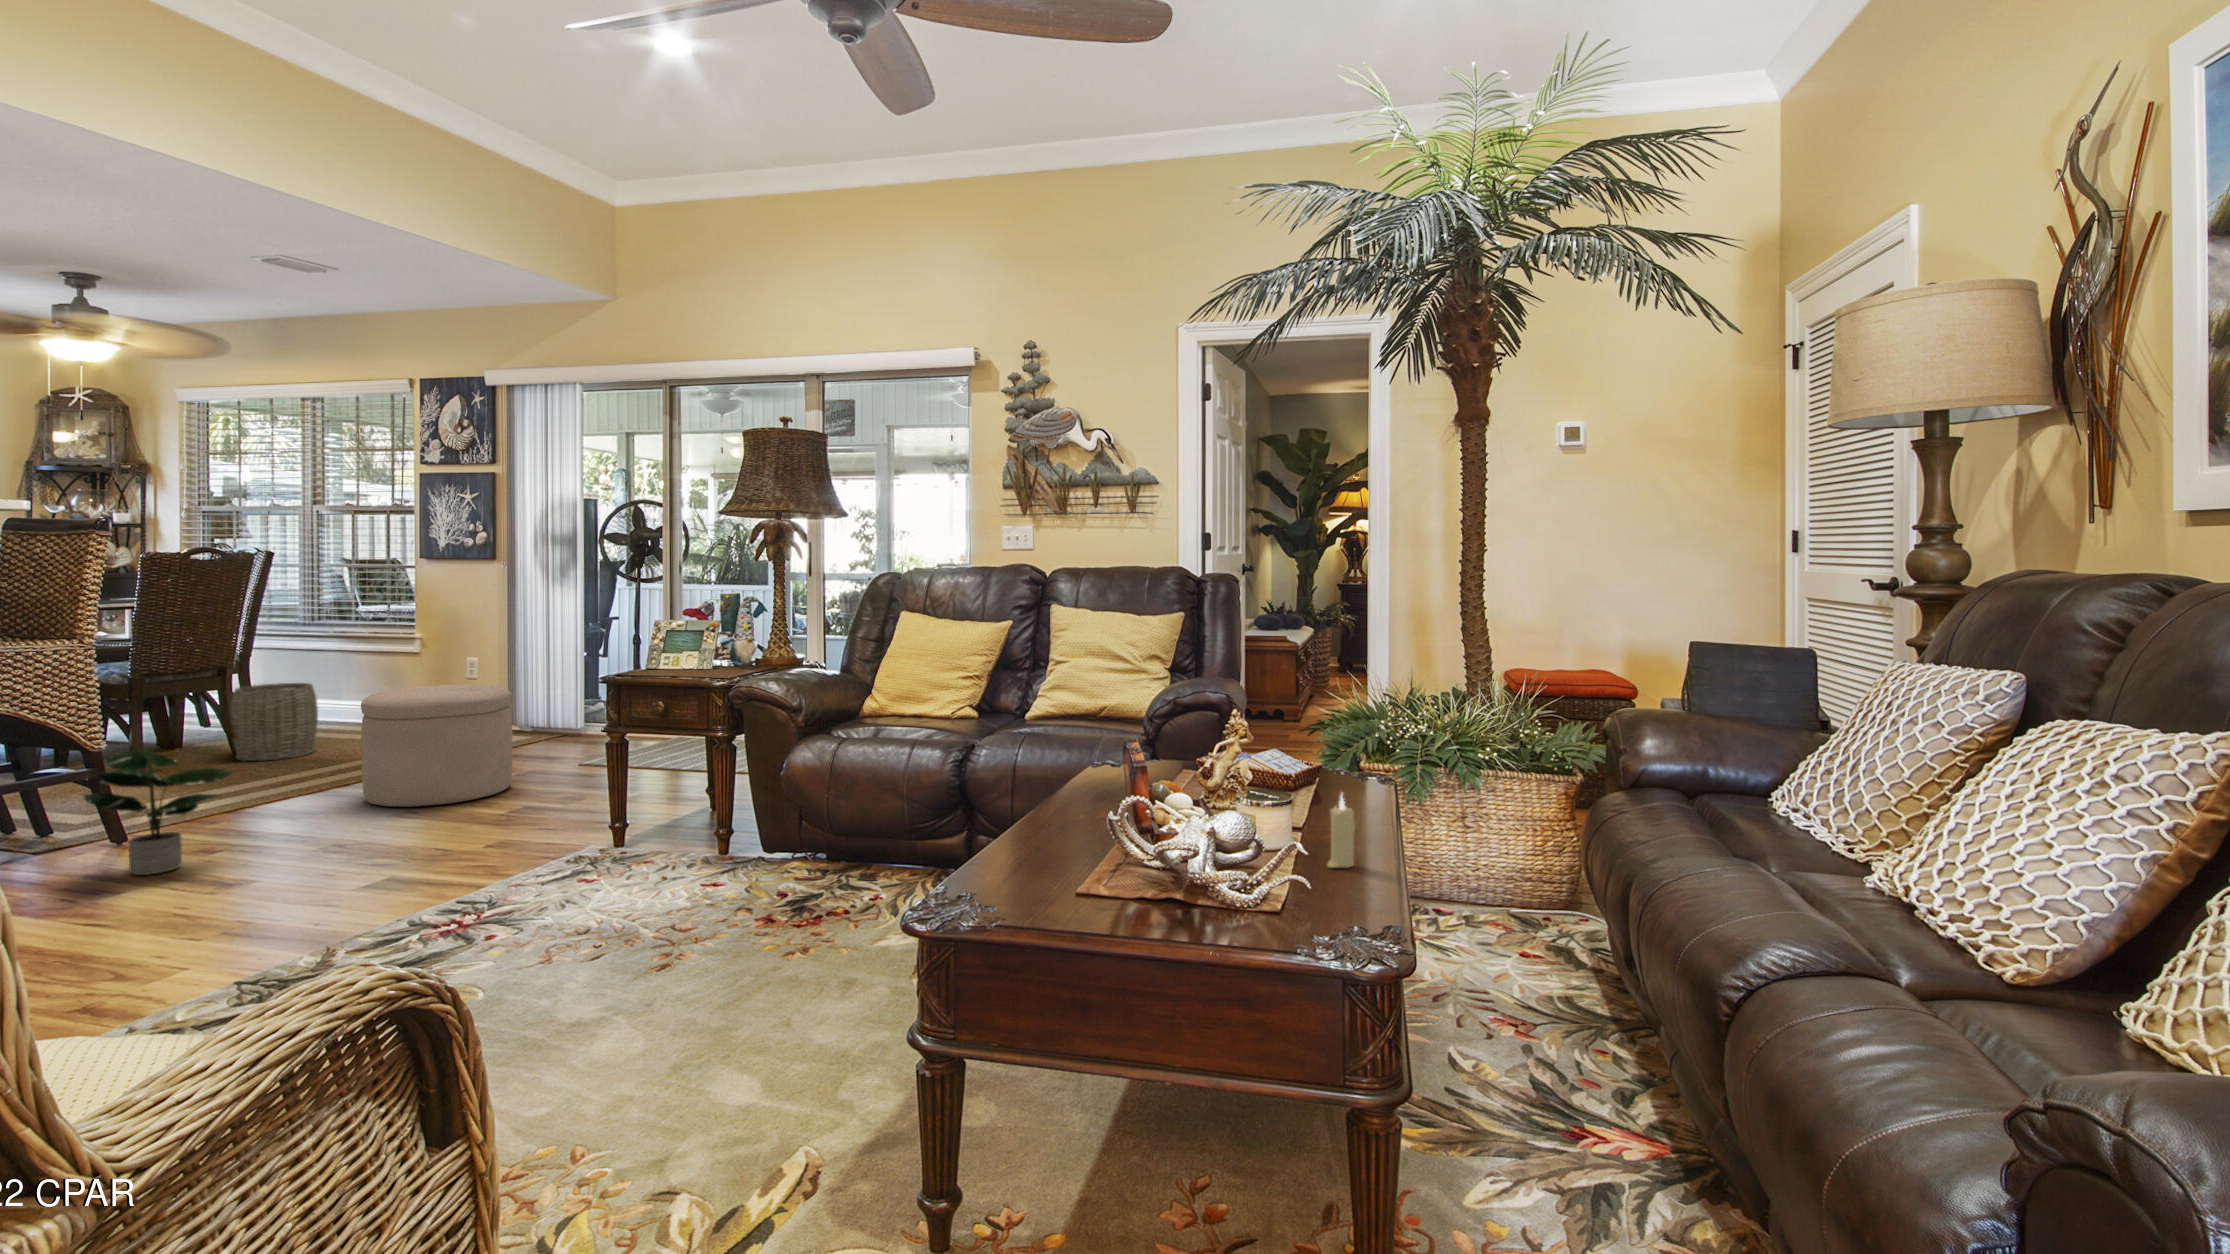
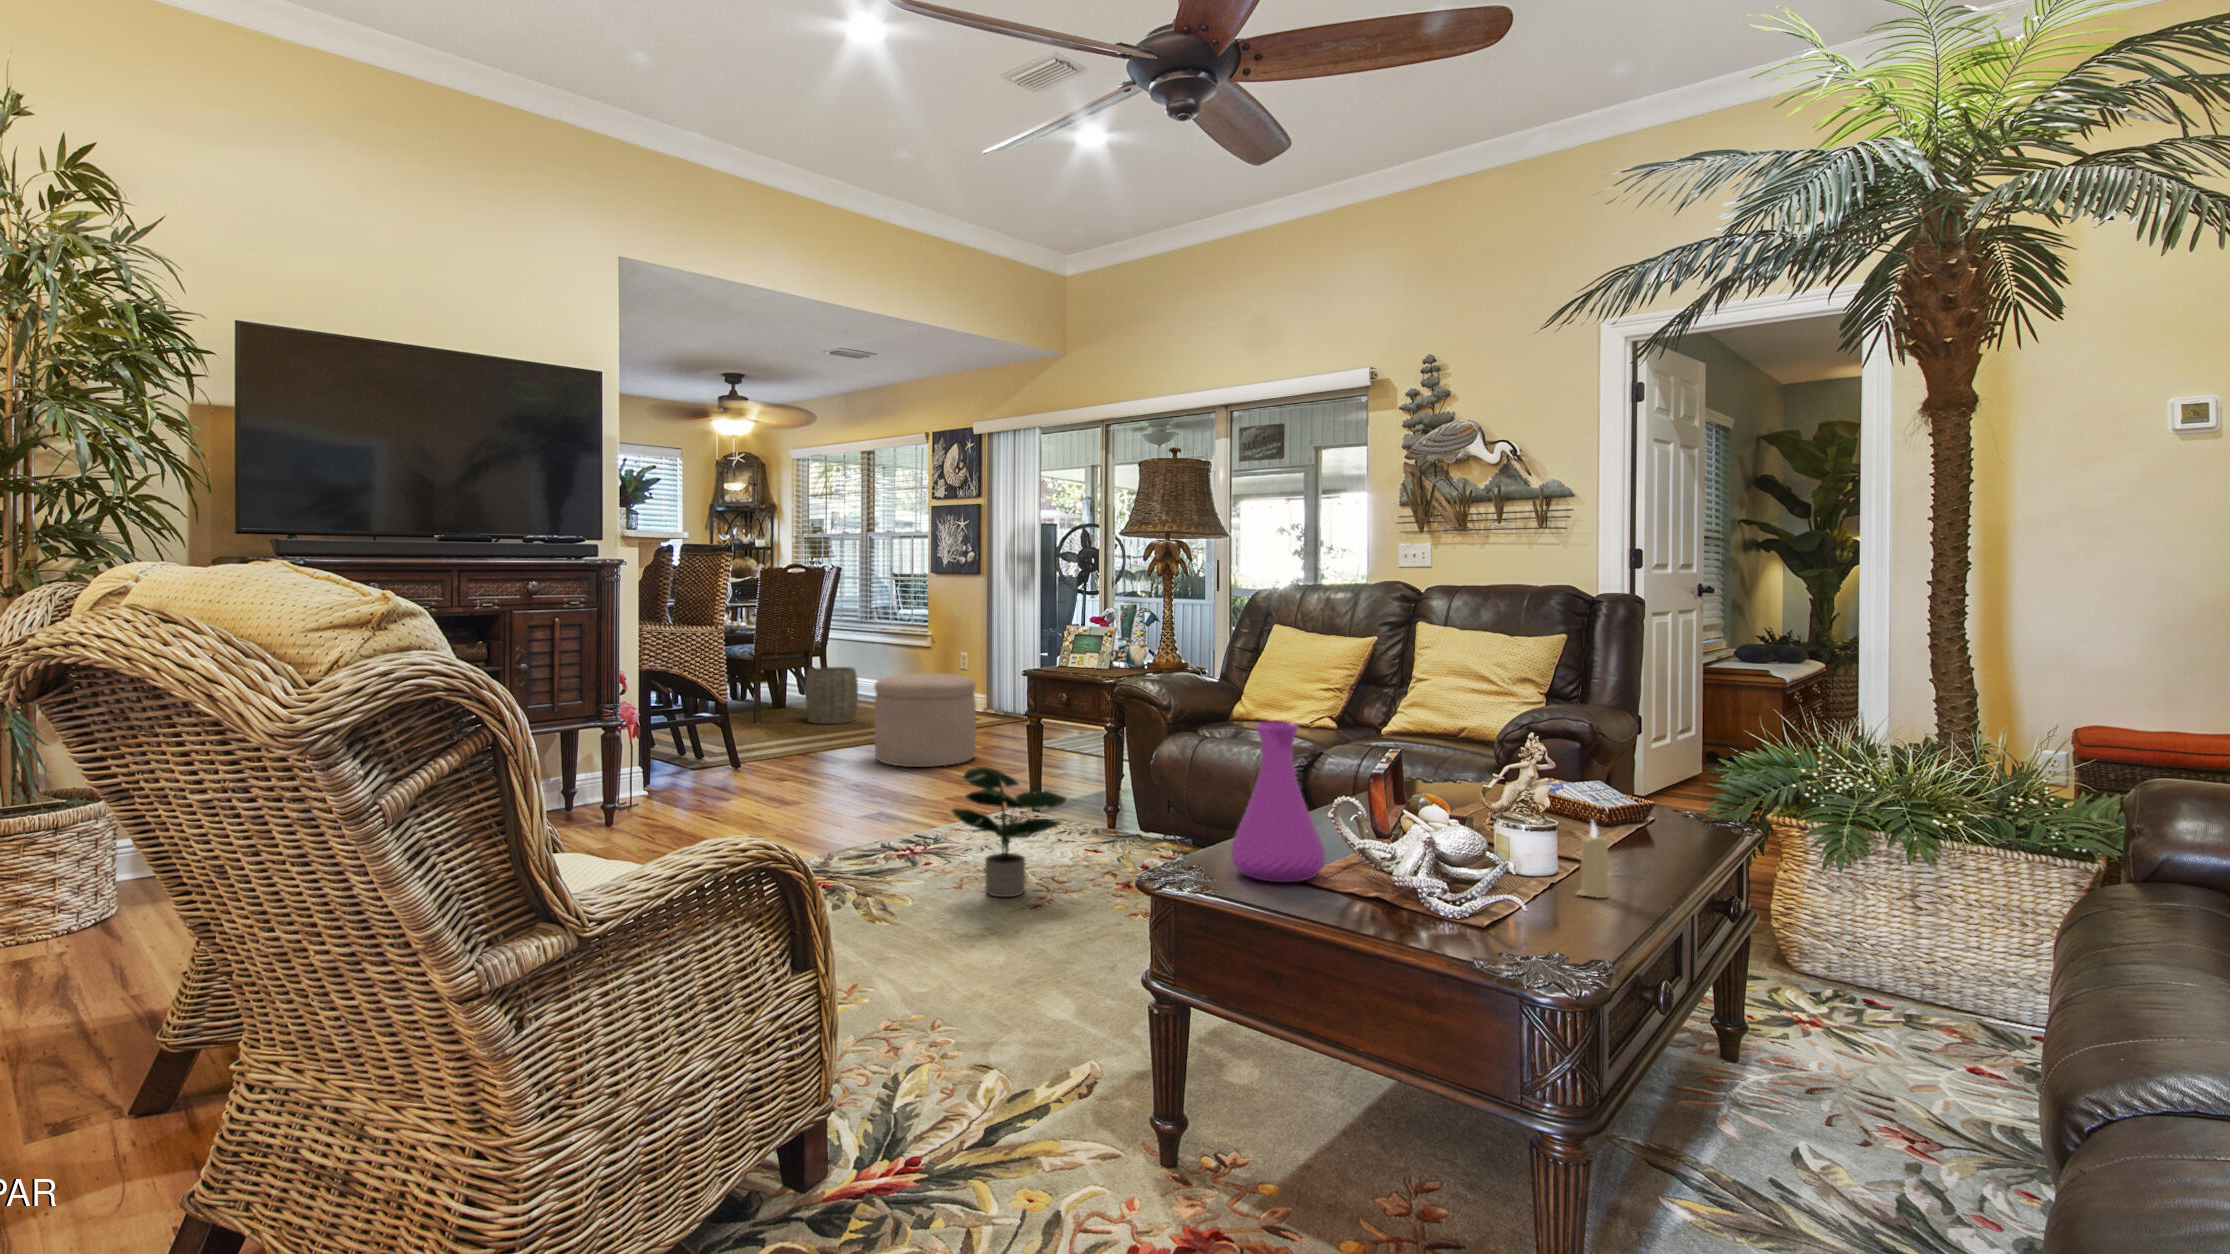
vase: none [995,719,1098,900] -> present [1231,722,1325,882]
potted plant: present [83,750,233,875] -> present [952,767,1067,897]

